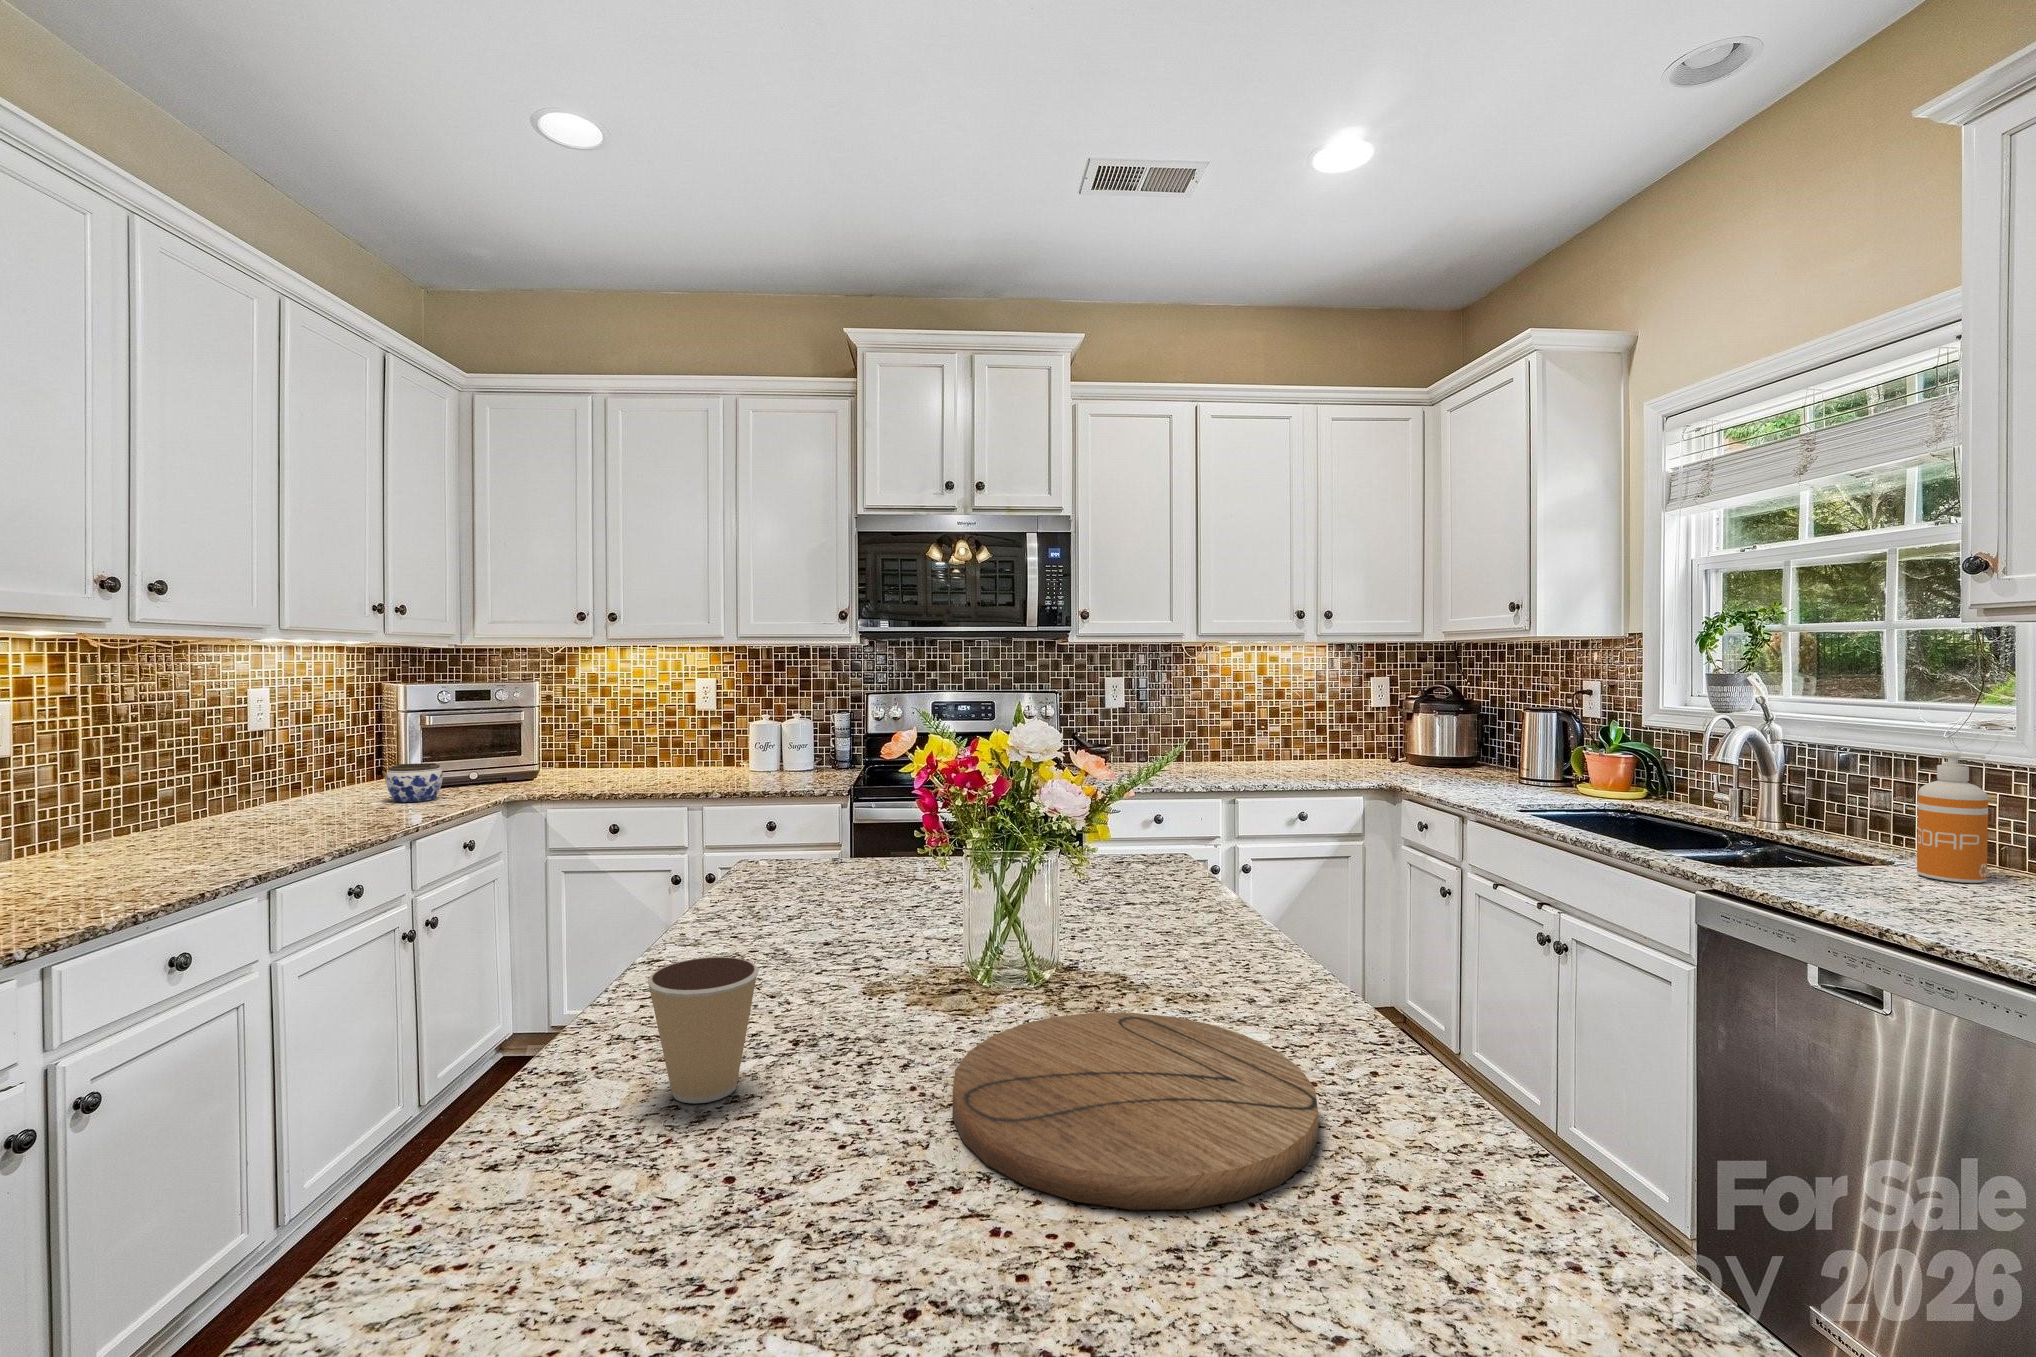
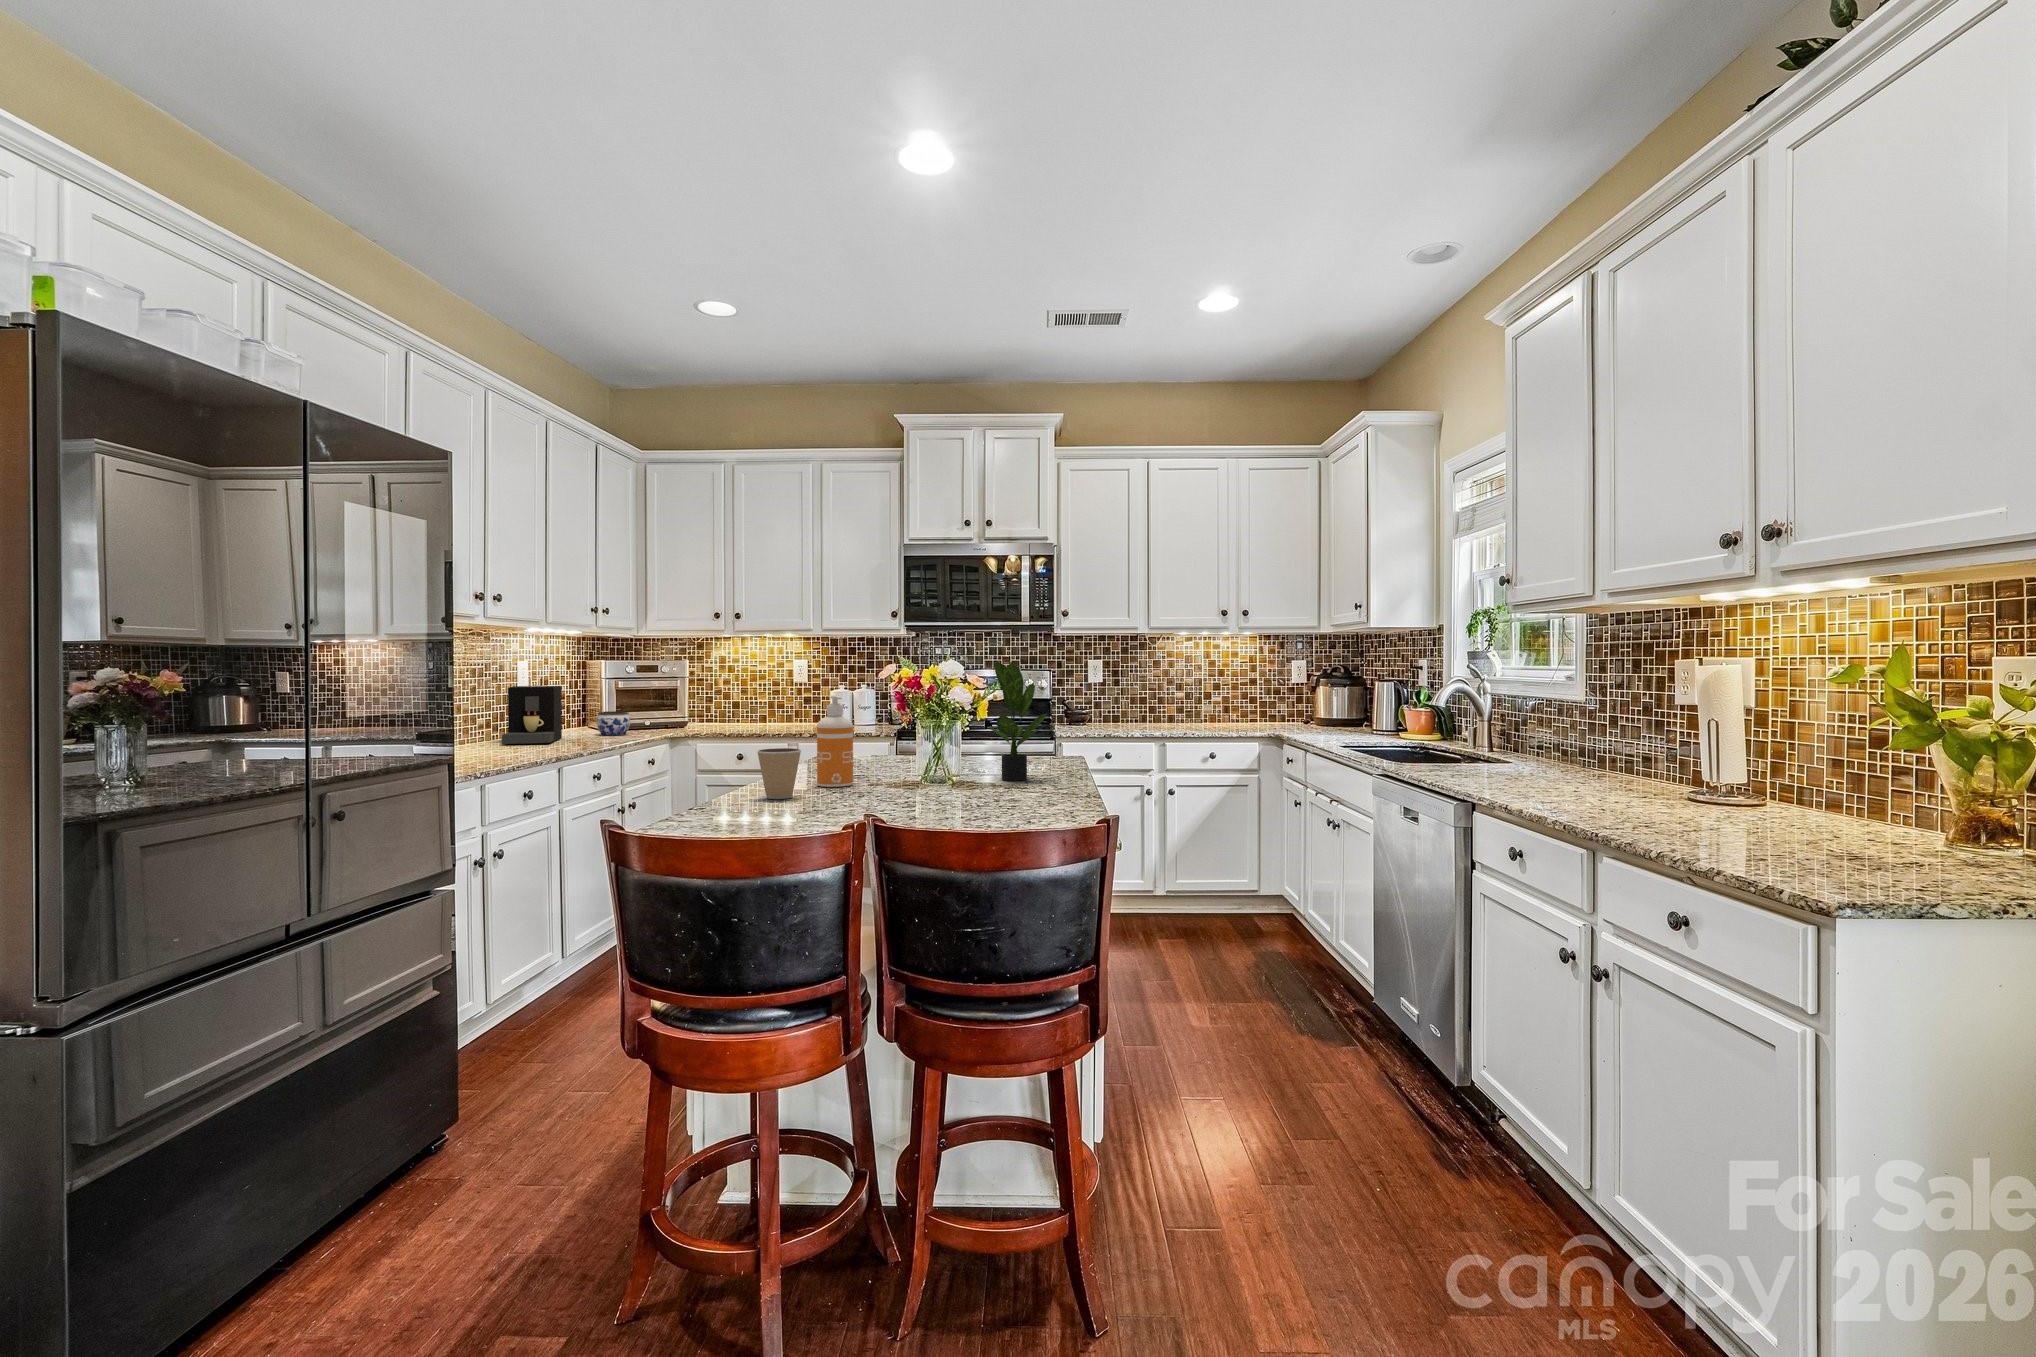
potted plant: none [1116,720,1245,964] -> present [989,660,1047,781]
coffee maker: none [198,729,322,836] -> present [502,686,562,744]
soap dispenser: present [1917,752,1988,883] -> present [817,695,853,787]
cutting board: present [953,1013,1318,1210] -> none [873,782,1016,813]

